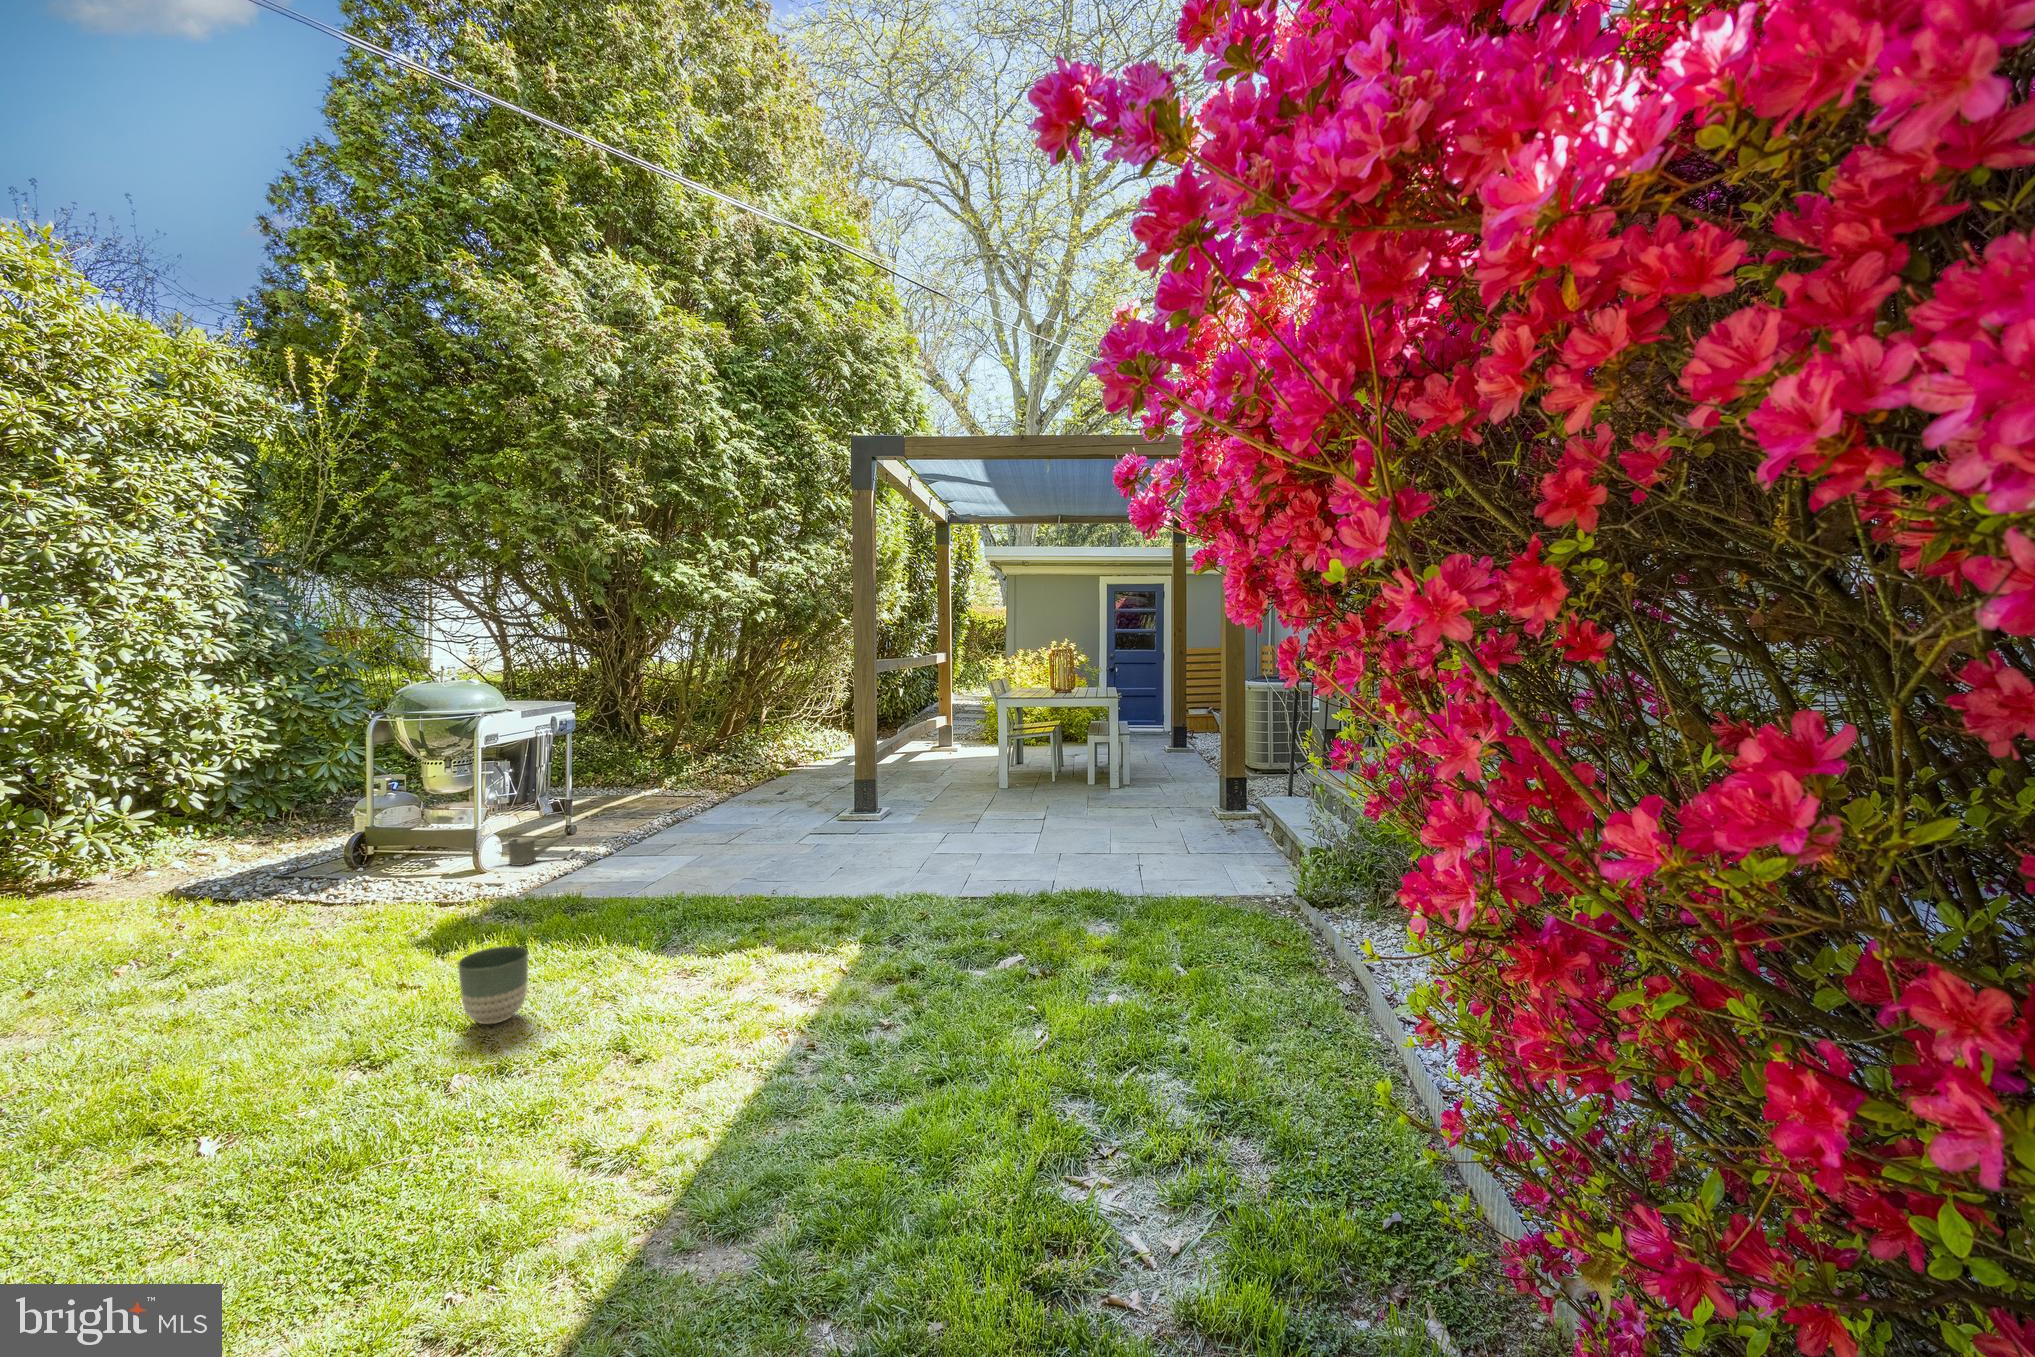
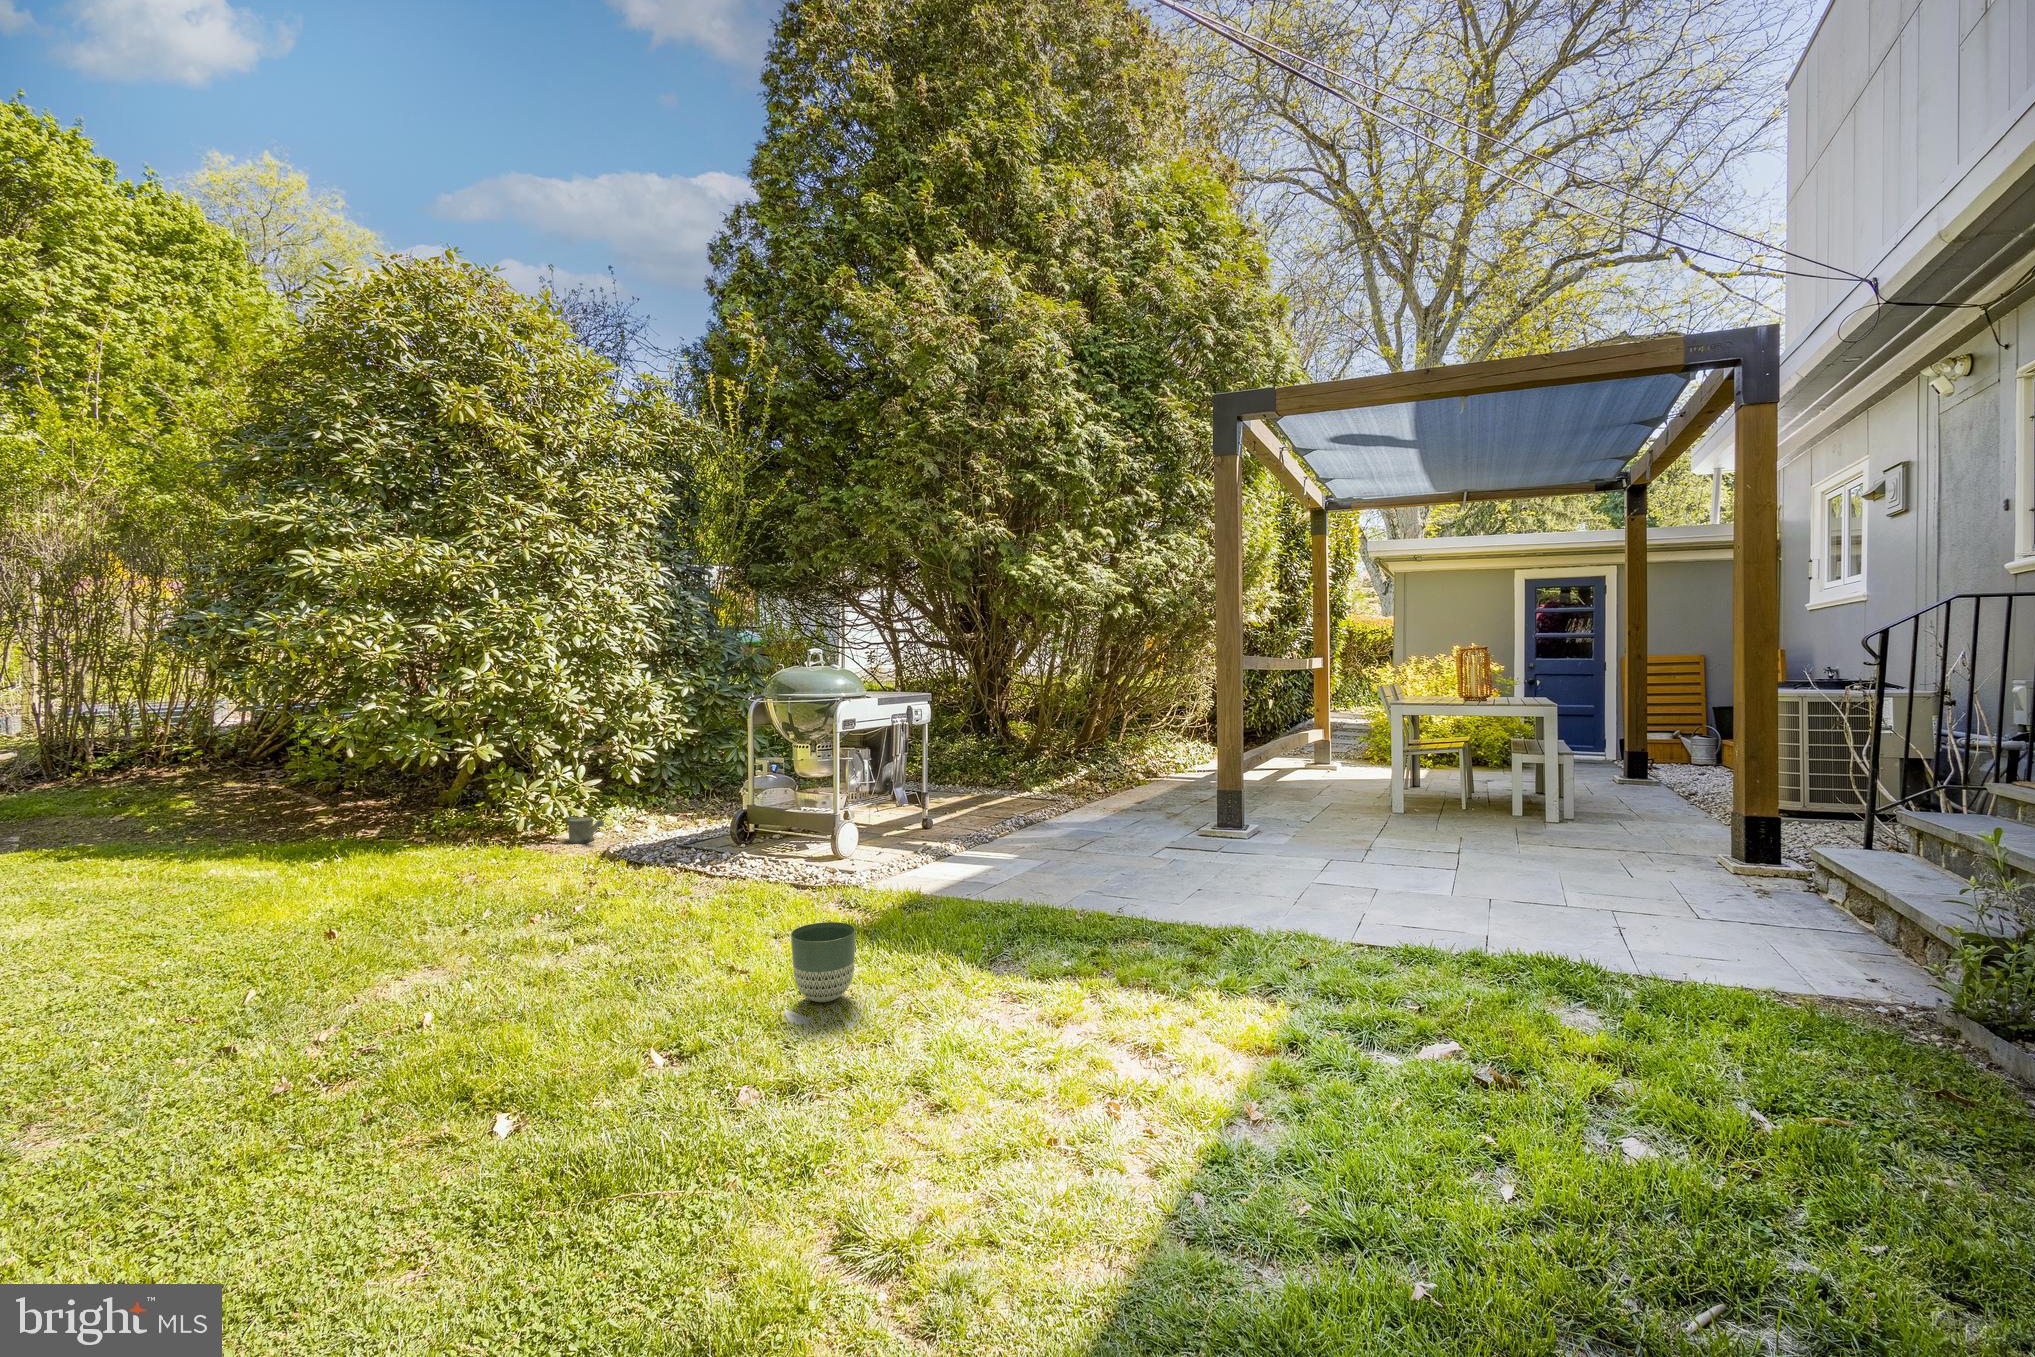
watering can: present [496,832,566,866] -> present [568,817,604,844]

